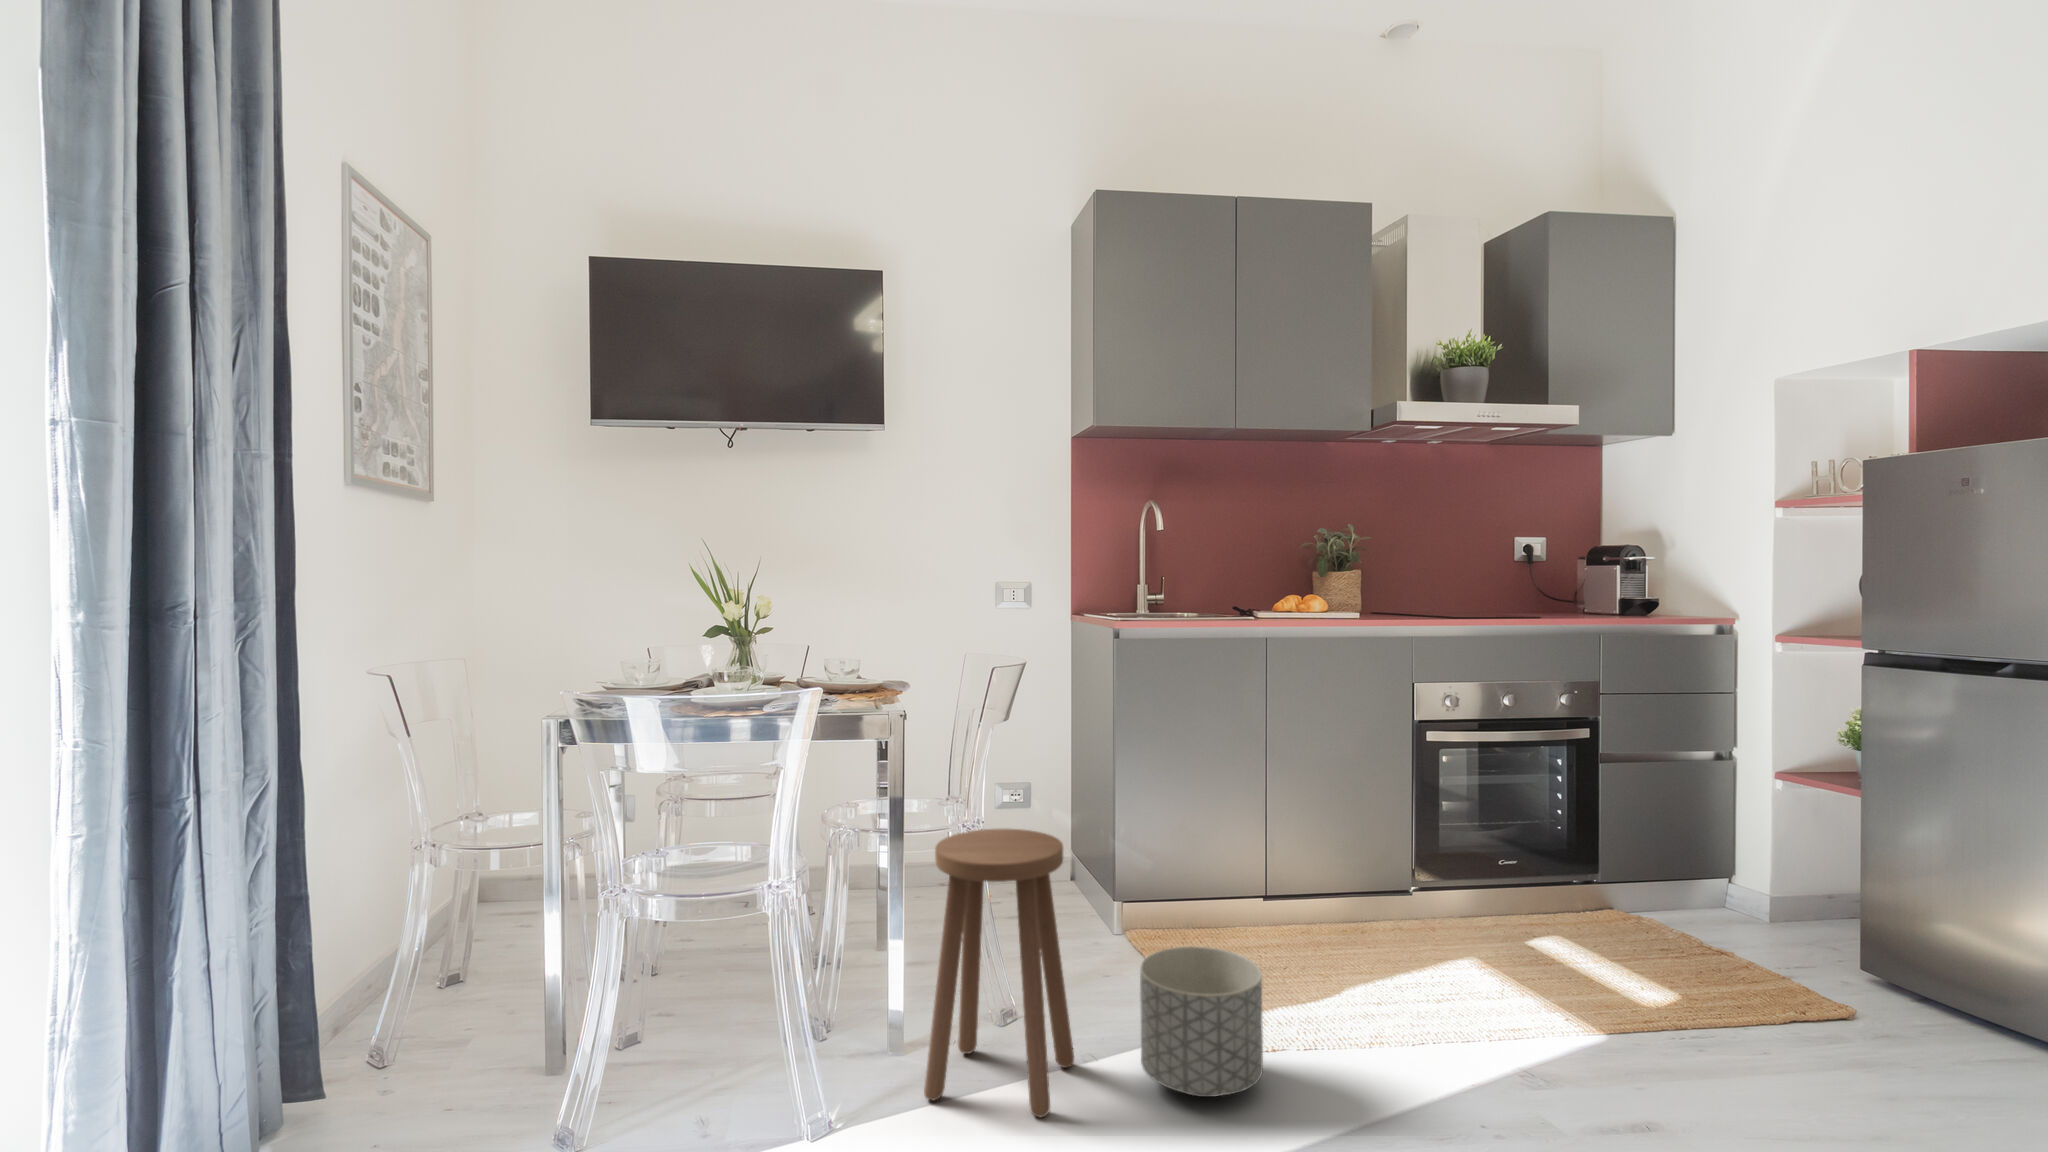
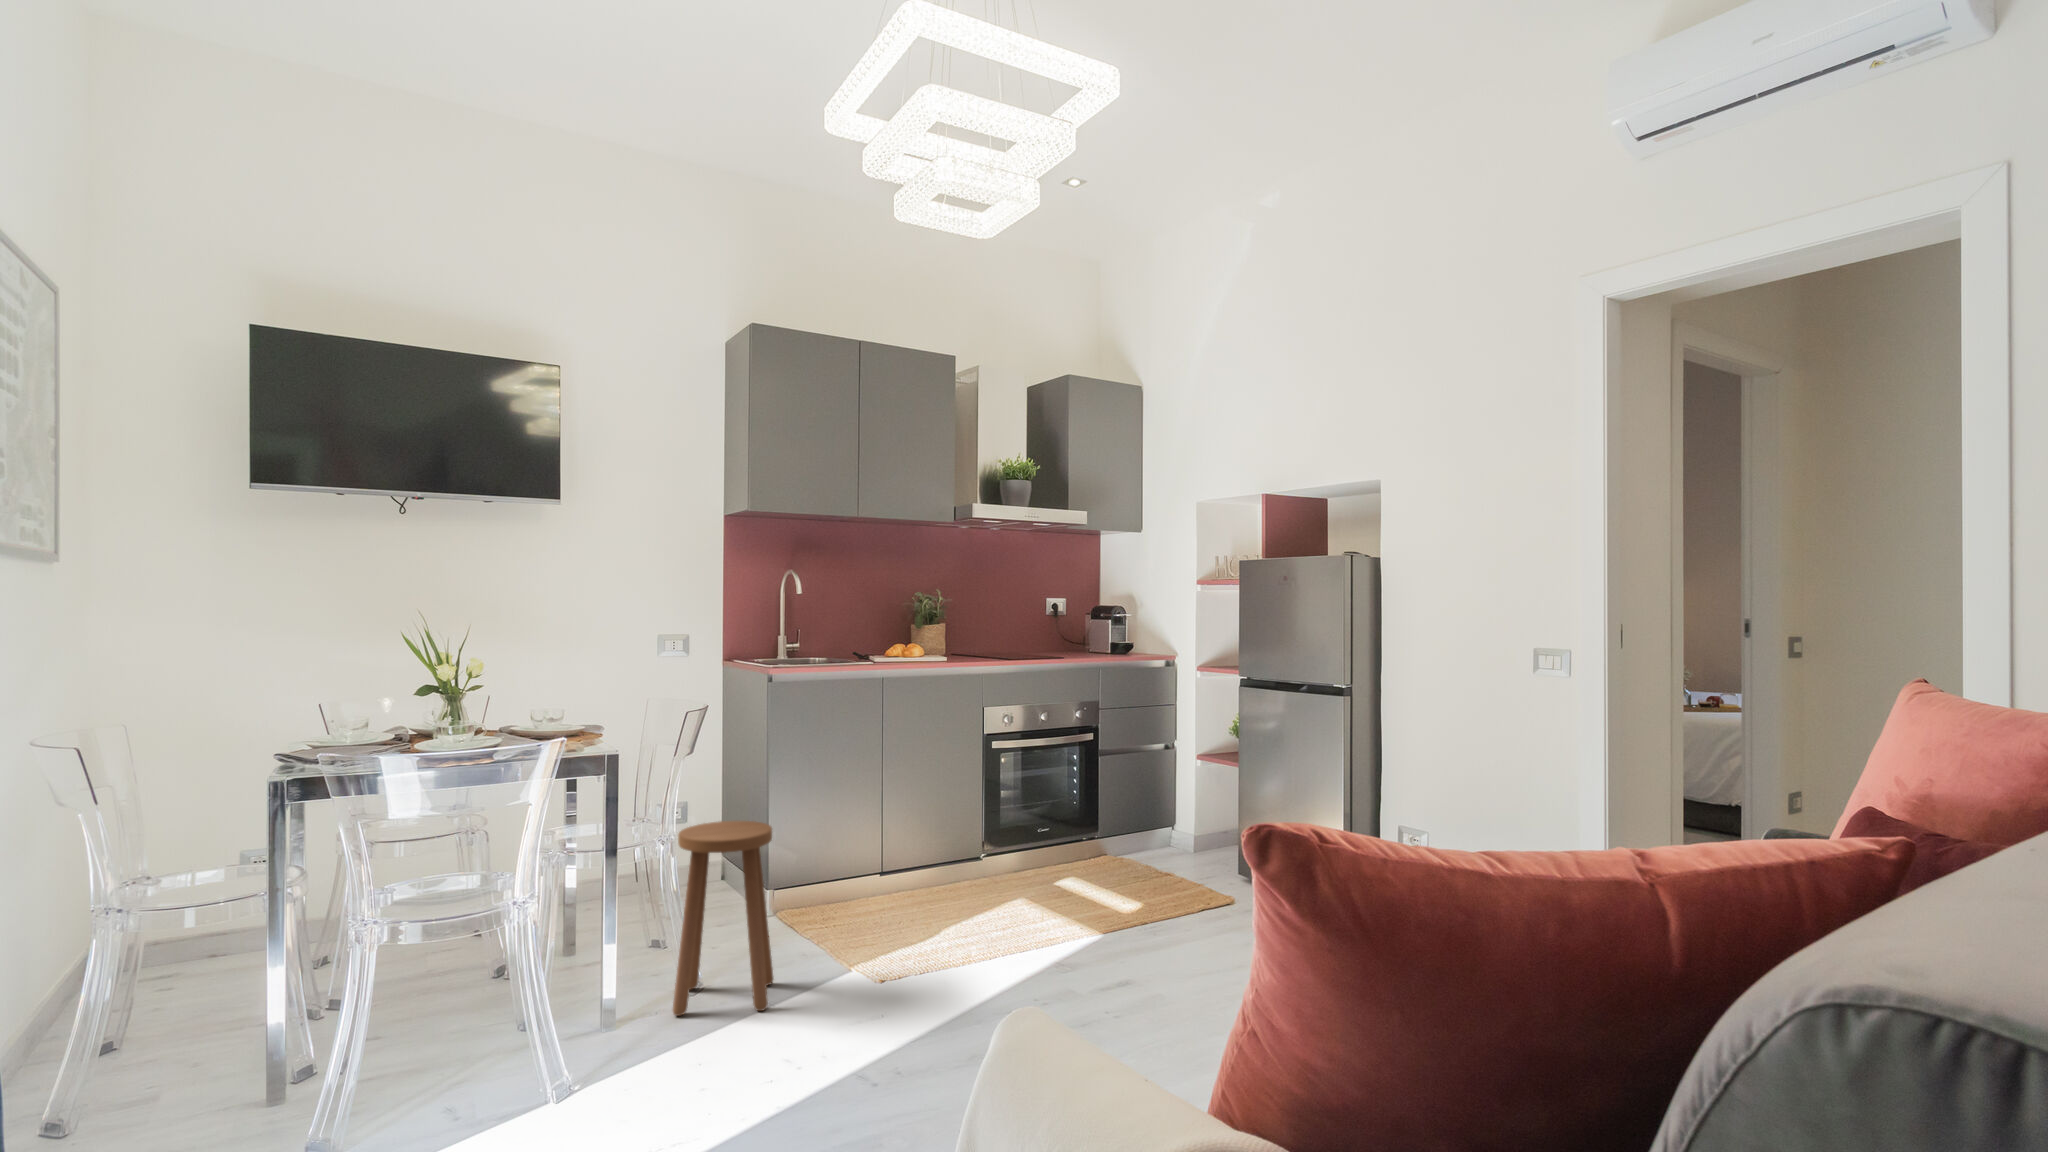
planter: present [1140,947,1263,1097] -> none [822,890,903,984]

